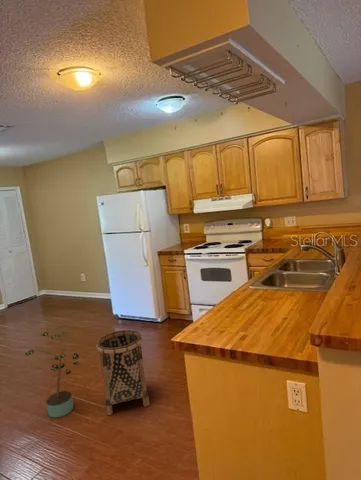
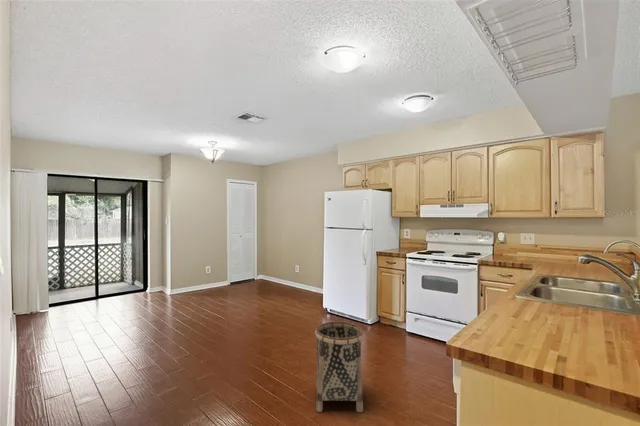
potted plant: present [26,332,80,417] -> none [246,308,296,401]

